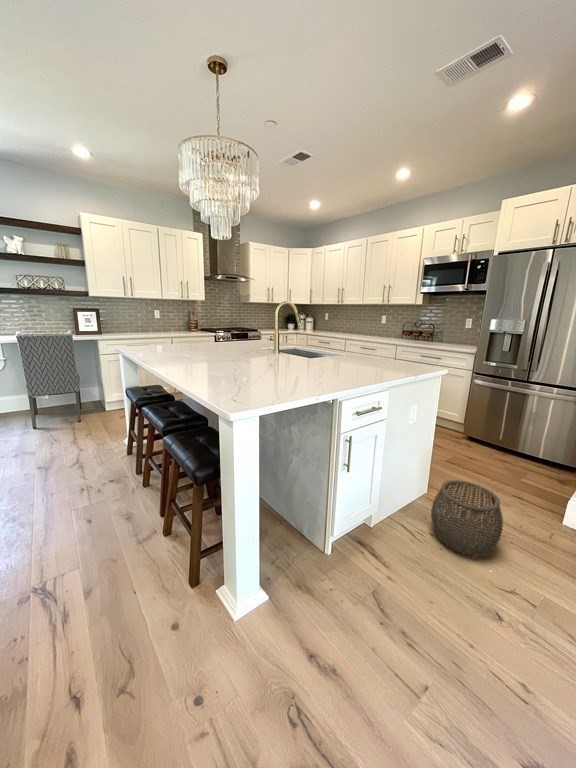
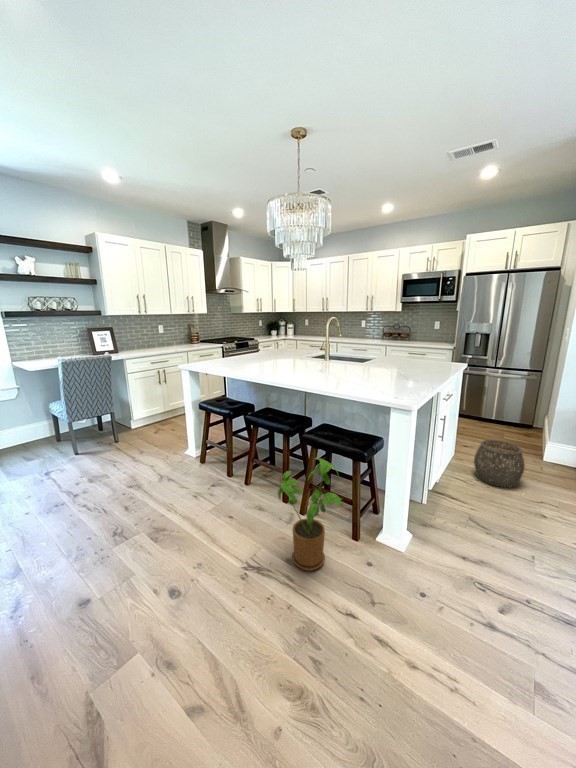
house plant: none [59,469,154,618] -> present [278,457,344,571]

